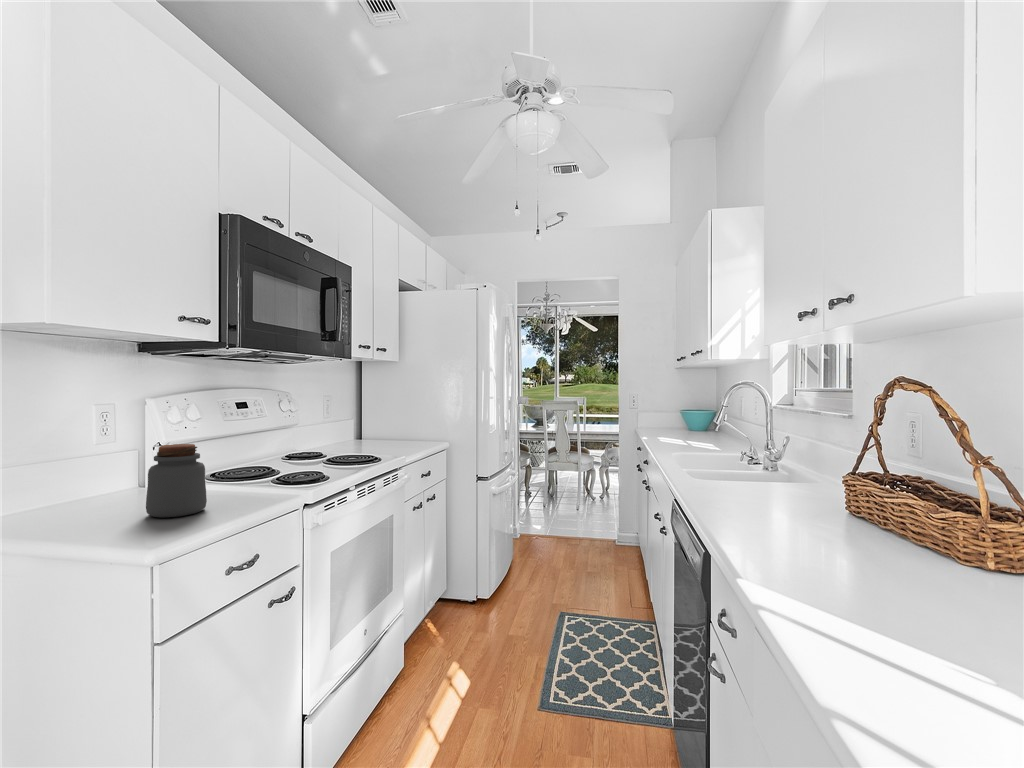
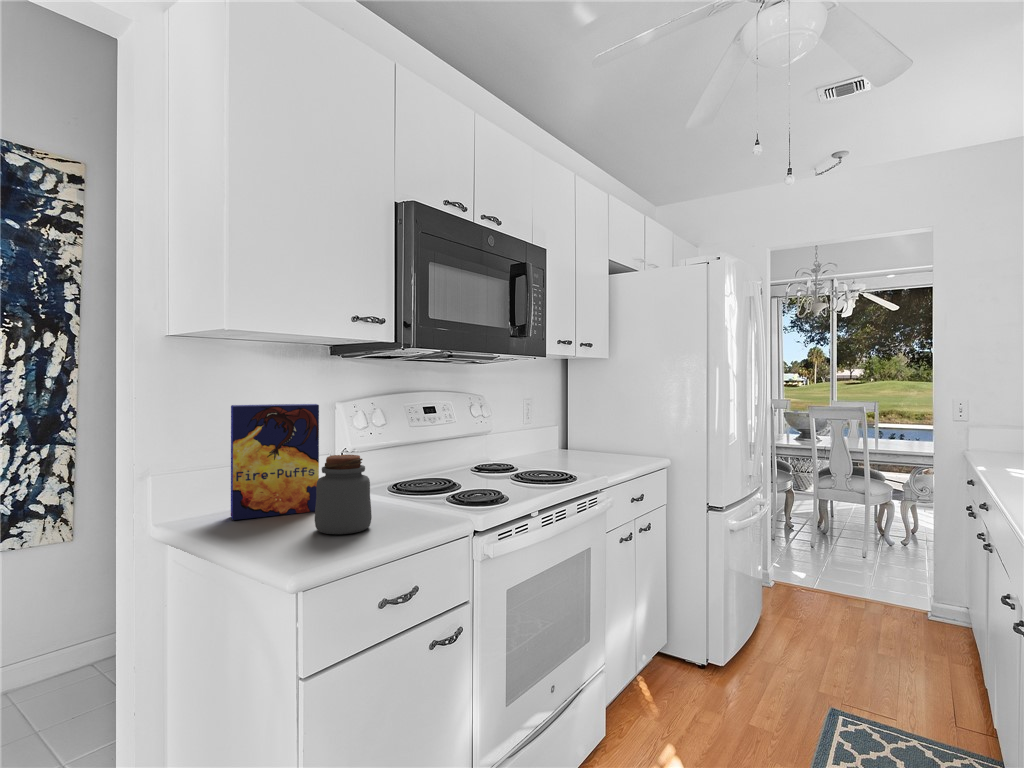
cereal box: none [31,398,139,517] -> present [231,404,319,520]

